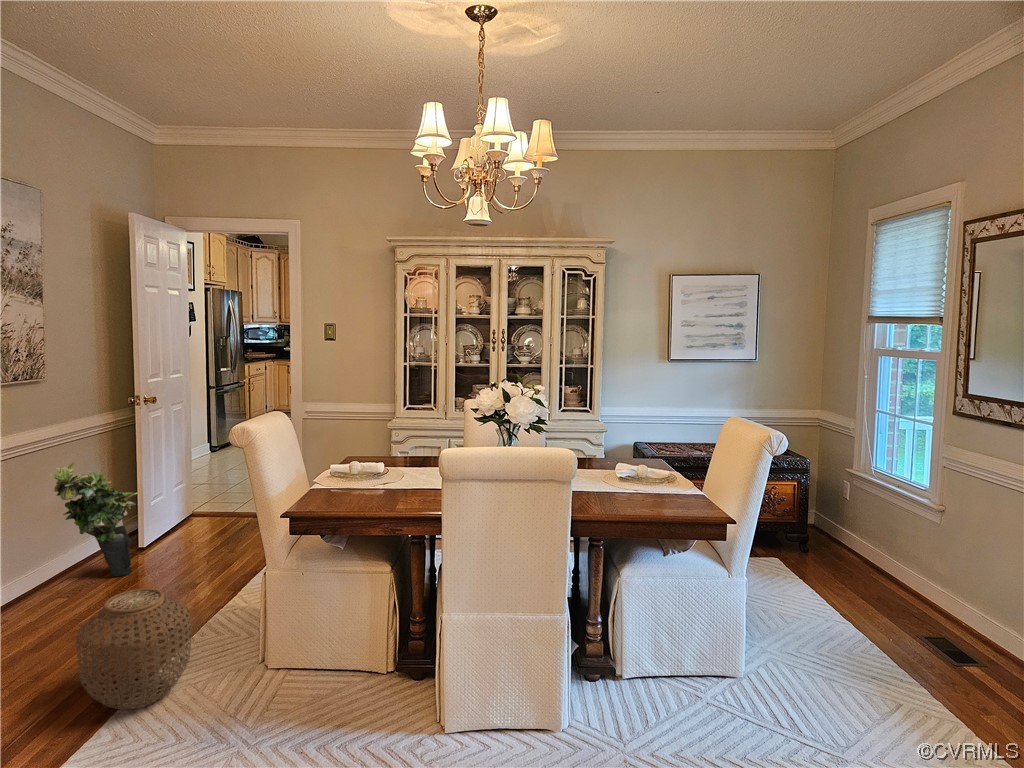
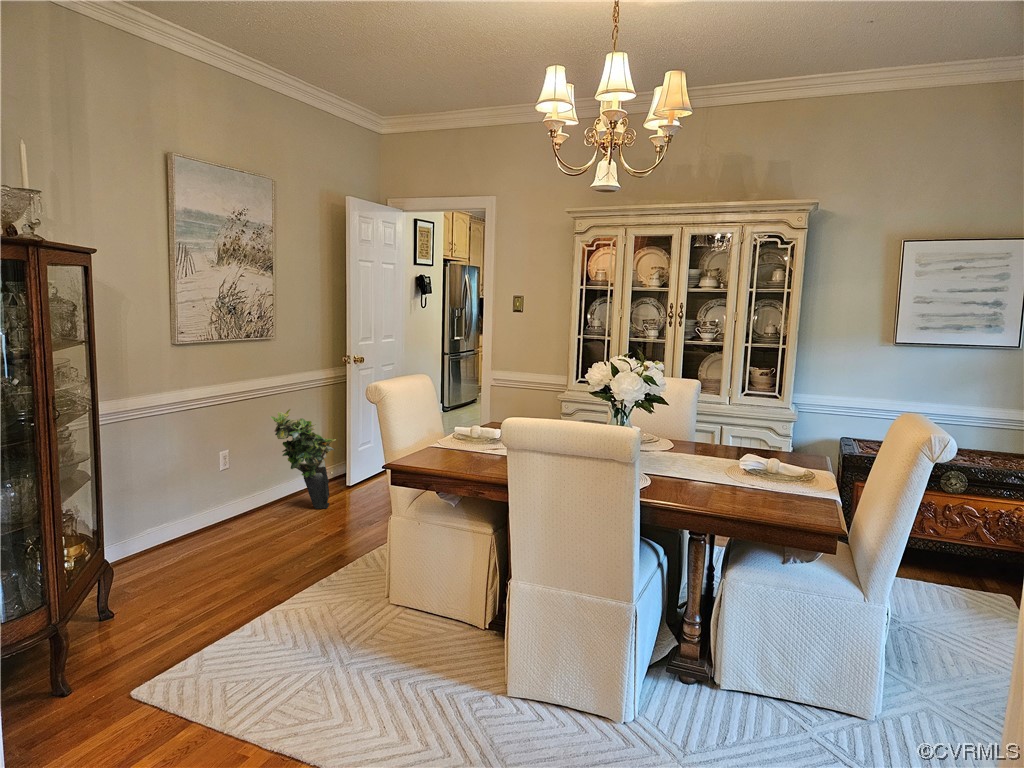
woven basket: present [76,588,191,709] -> none [247,516,333,612]

